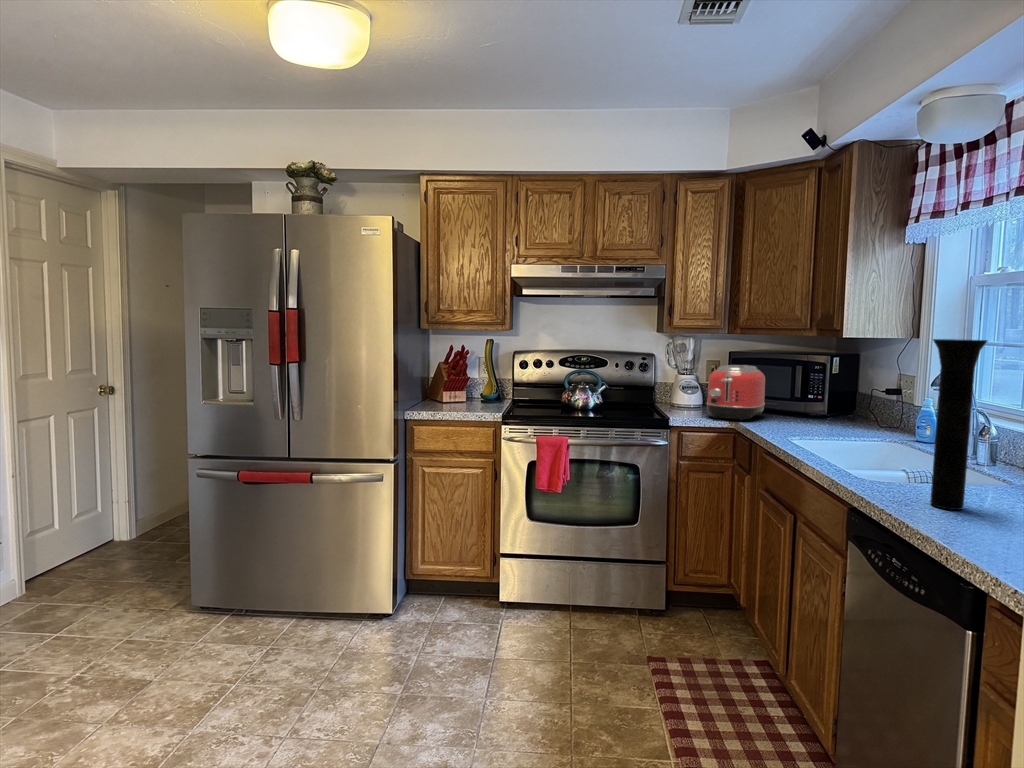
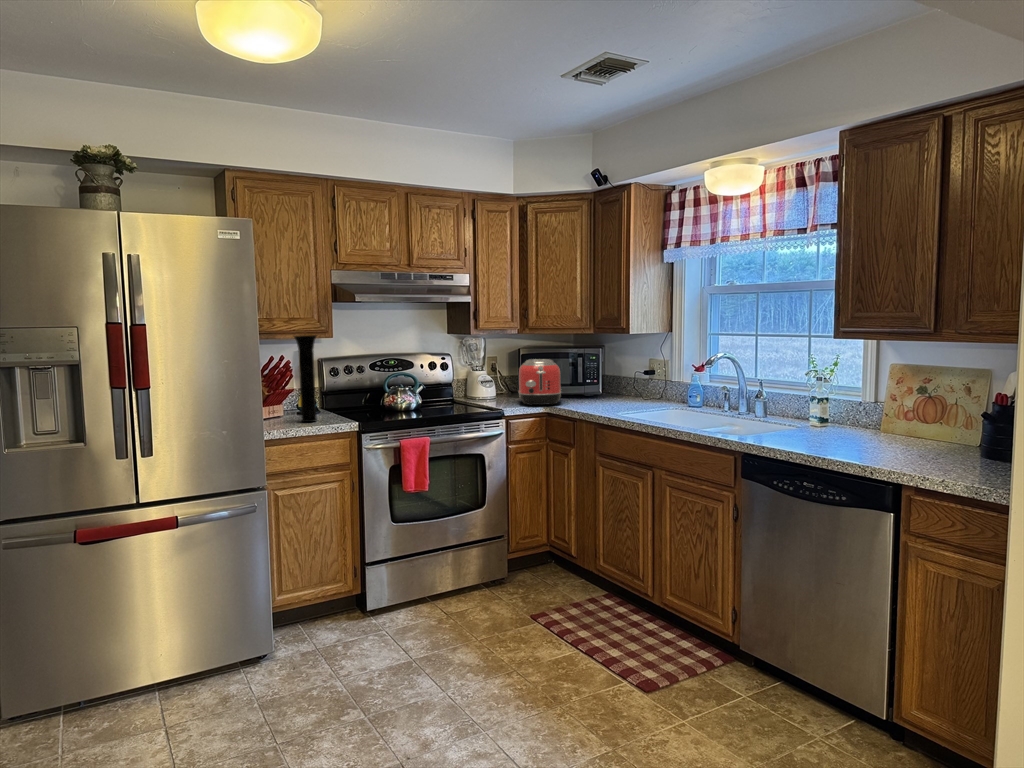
vase: present [931,339,987,510] -> present [294,335,317,422]

